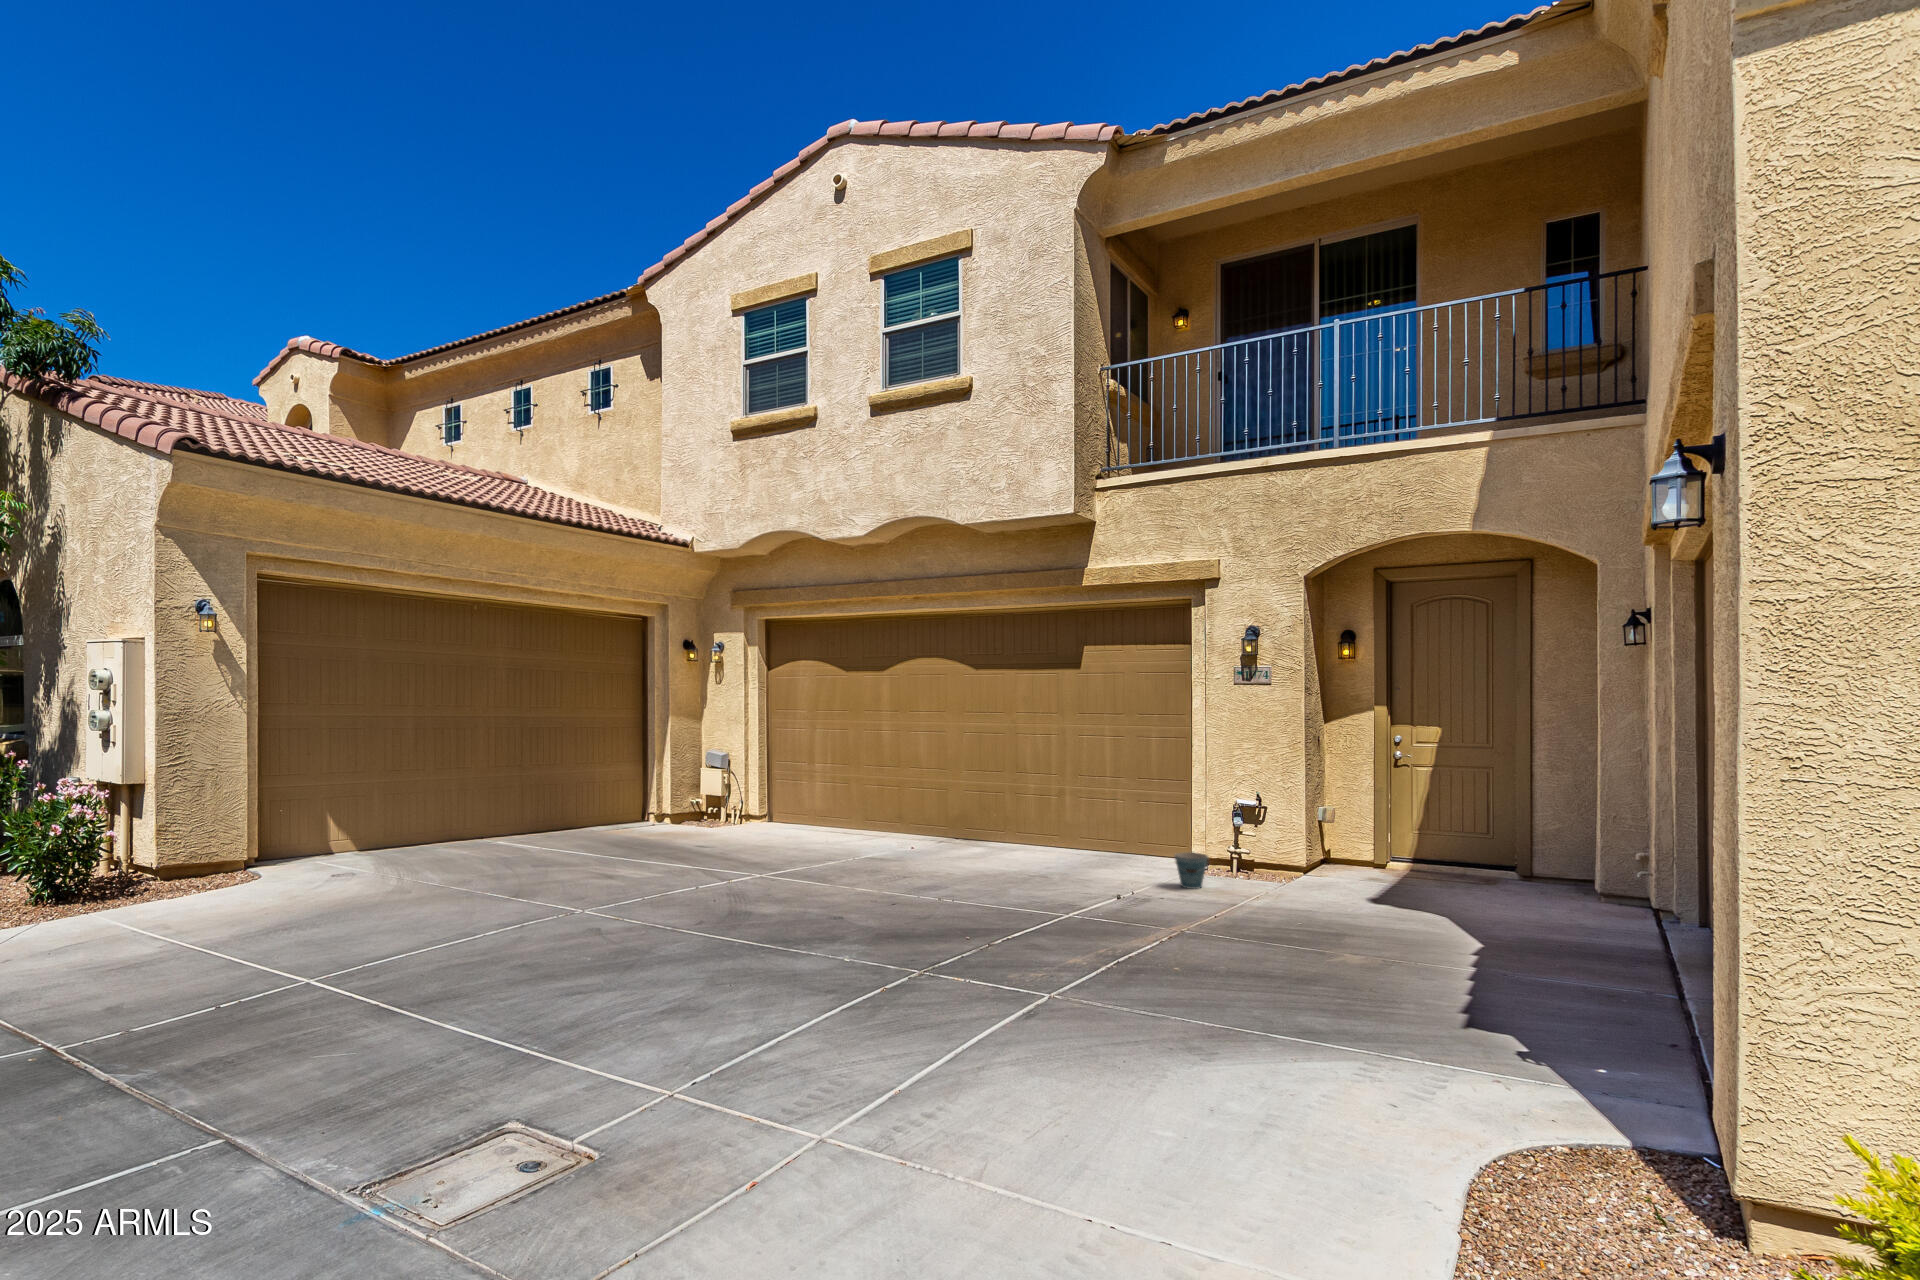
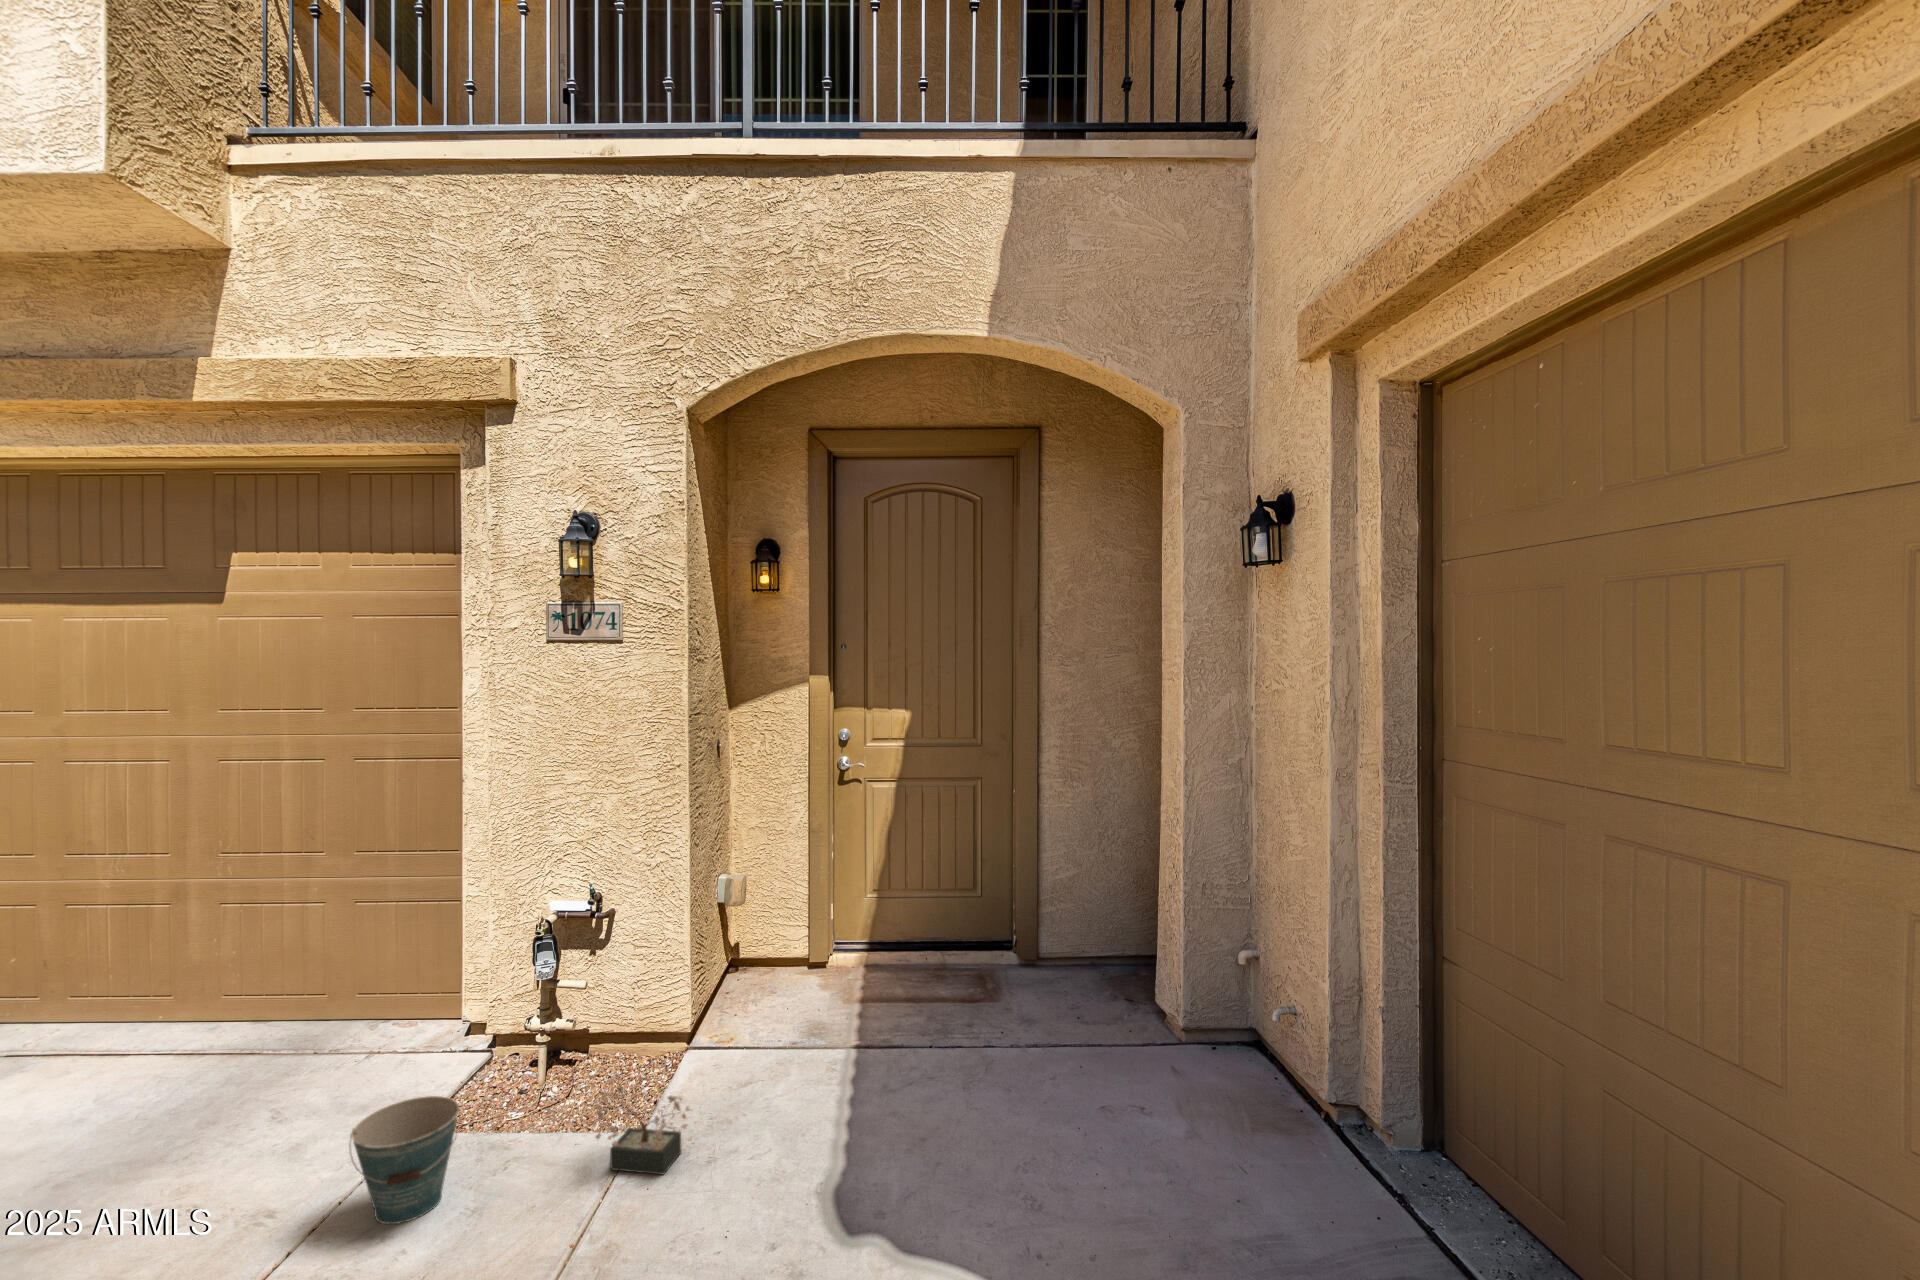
decorative plant: none [1254,858,1295,896] -> present [592,1070,691,1174]

